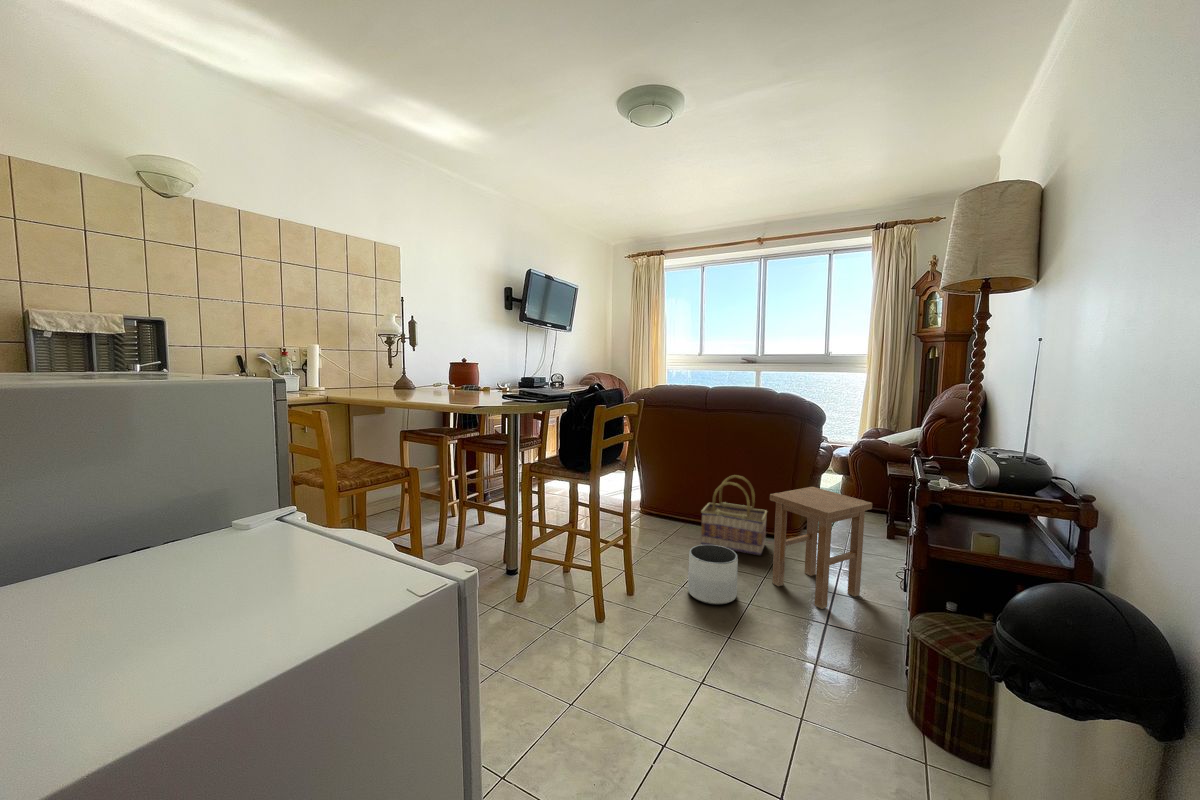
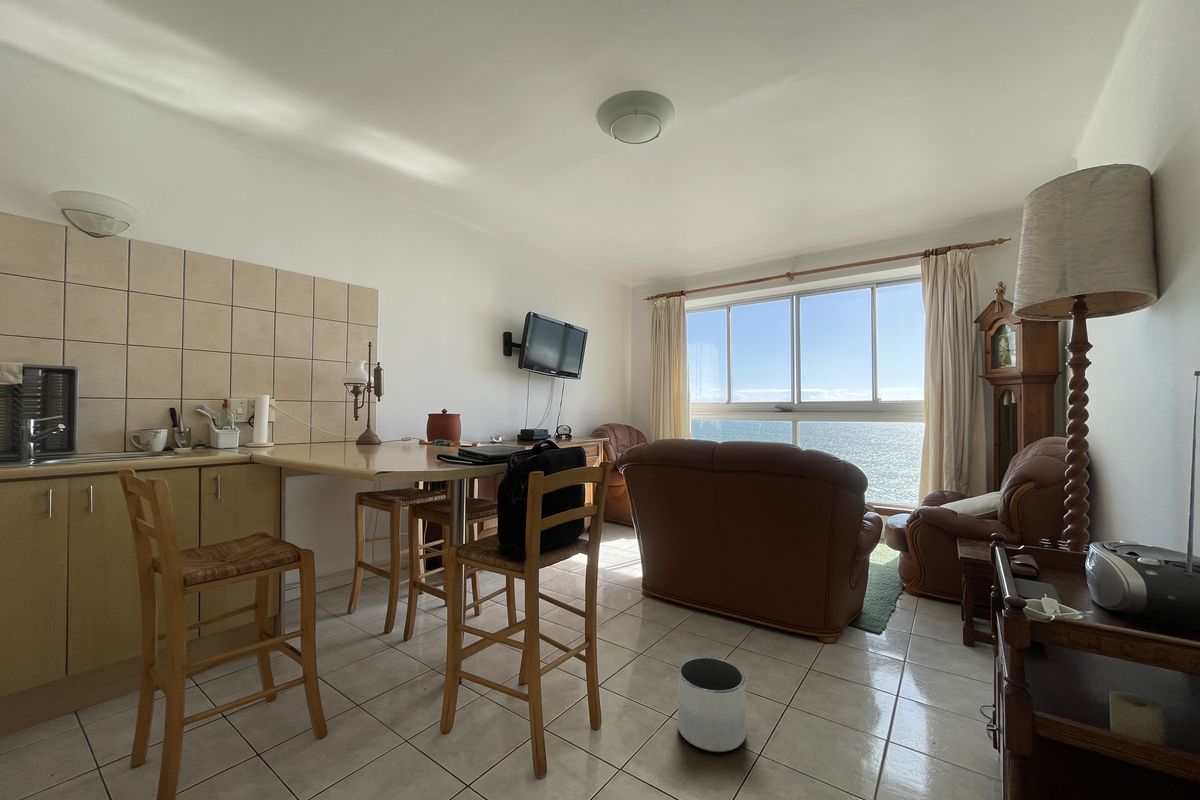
basket: present [701,475,768,555] -> none [707,555,796,668]
stool: present [770,487,872,609] -> none [790,577,936,768]

